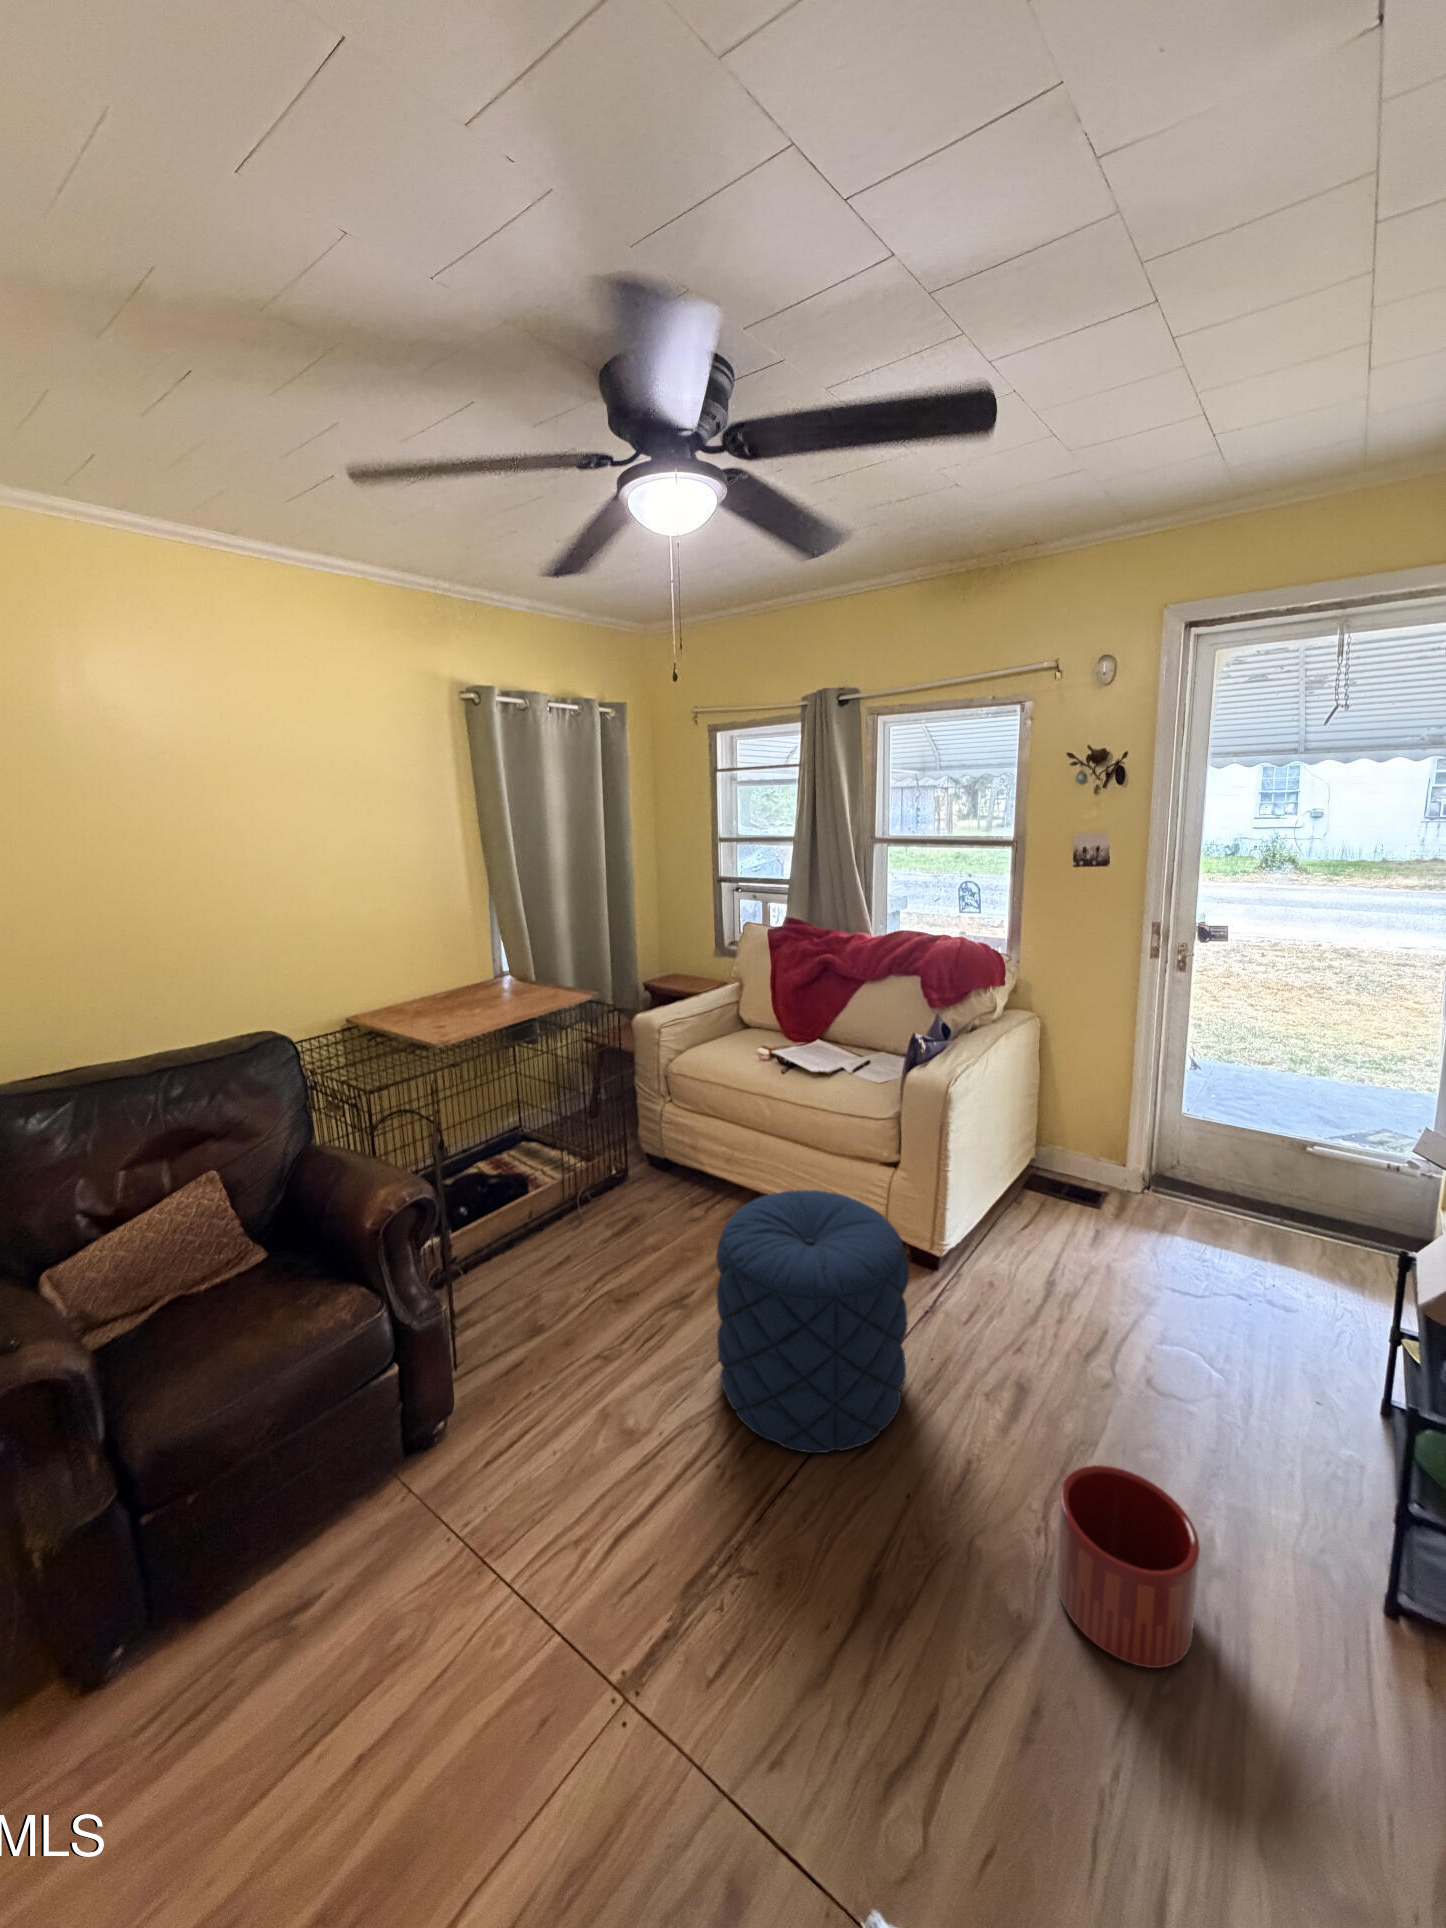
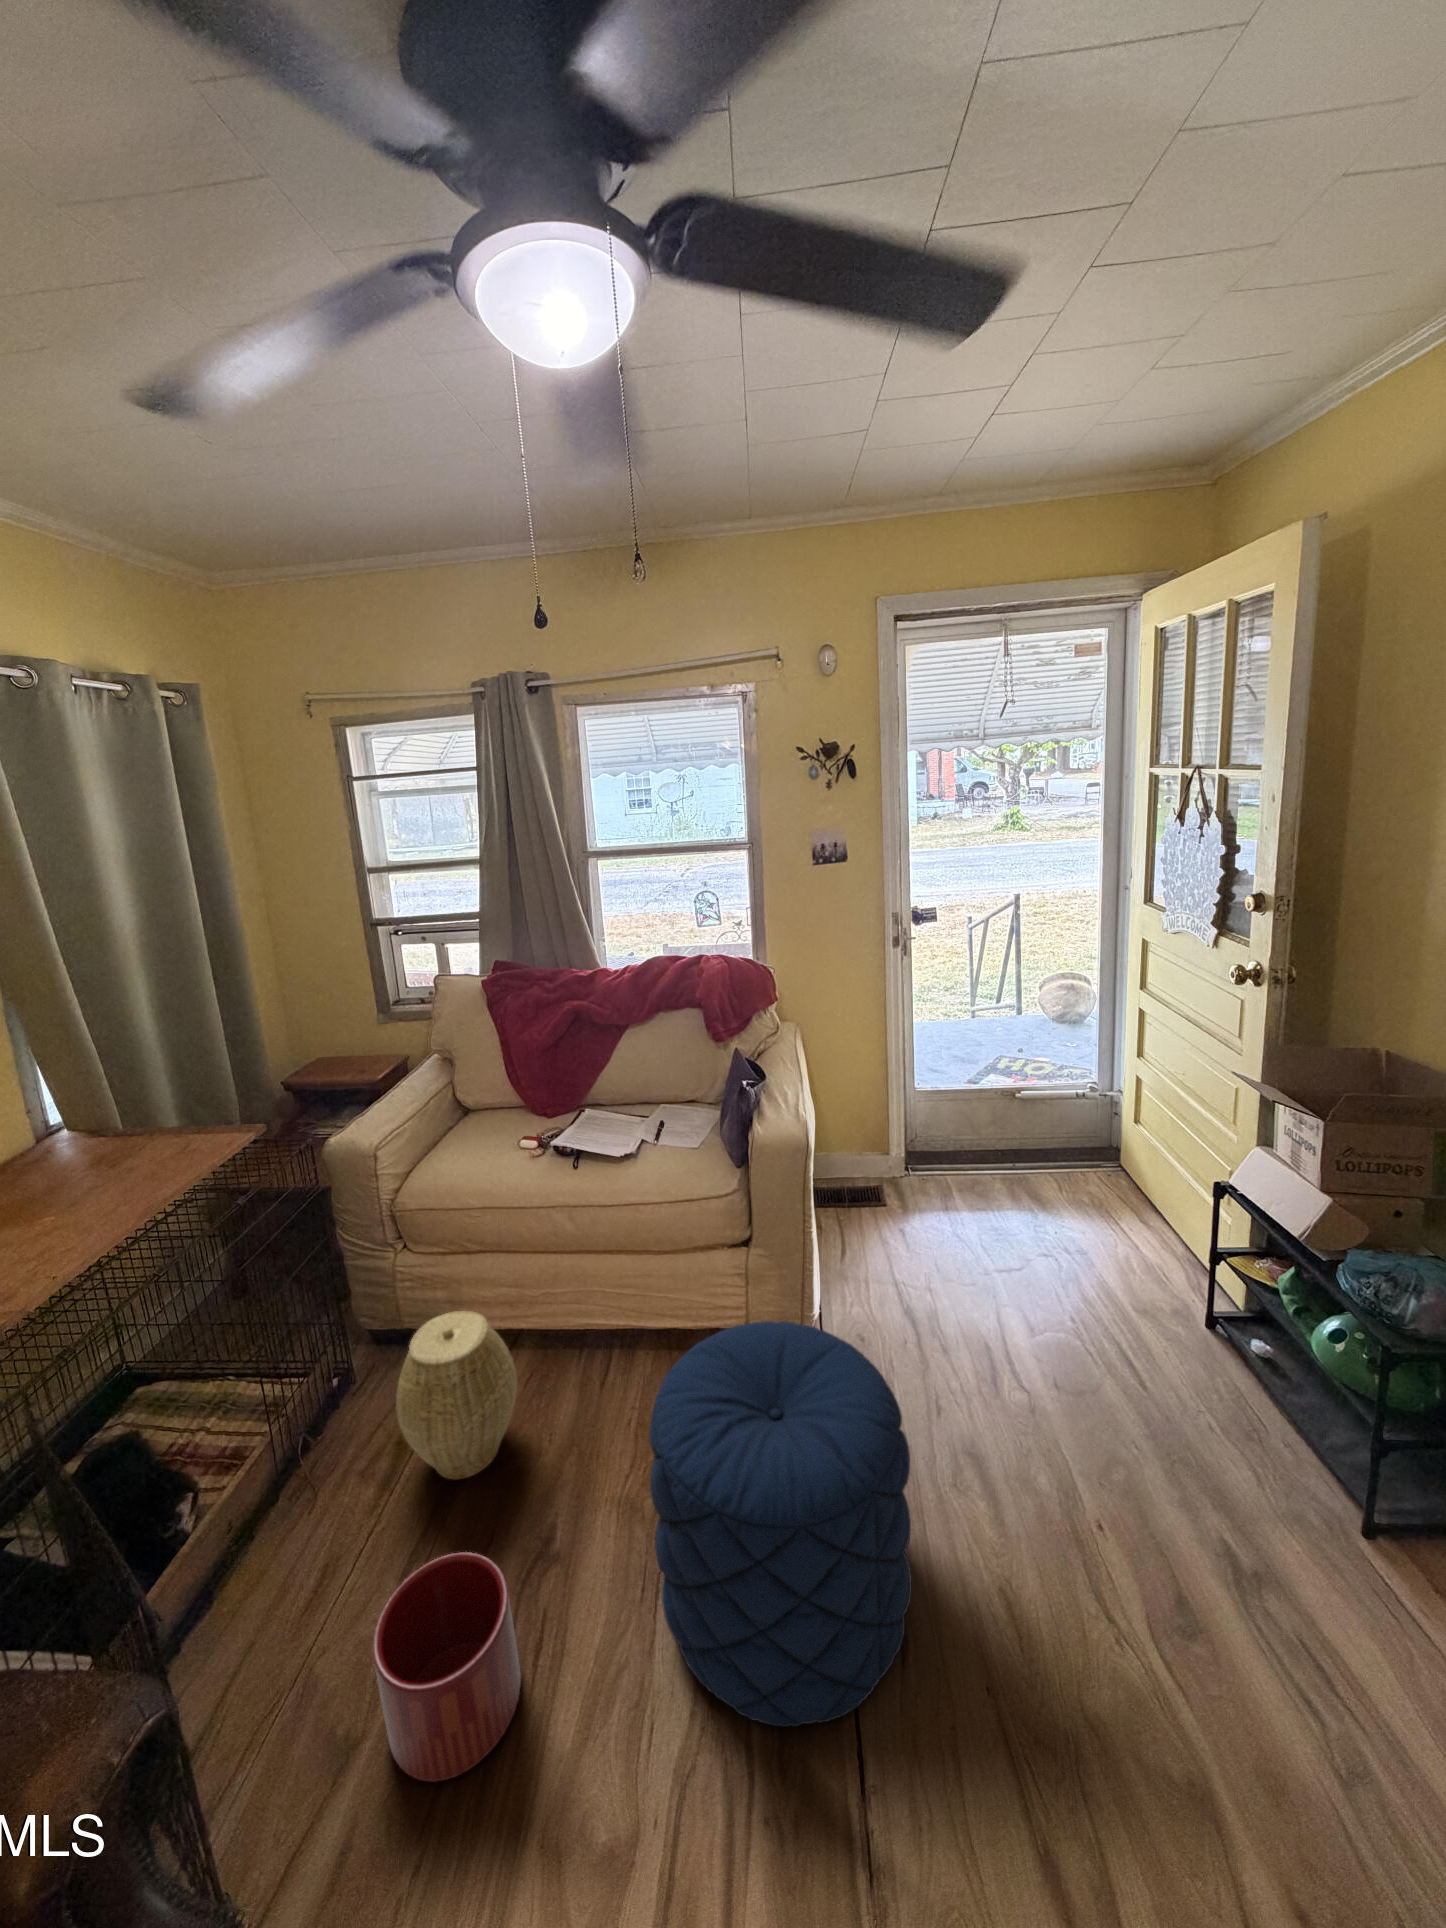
woven basket: none [627,1138,705,1246] -> present [396,1311,517,1479]
planter: present [1055,1465,1200,1668] -> present [373,1552,521,1782]

